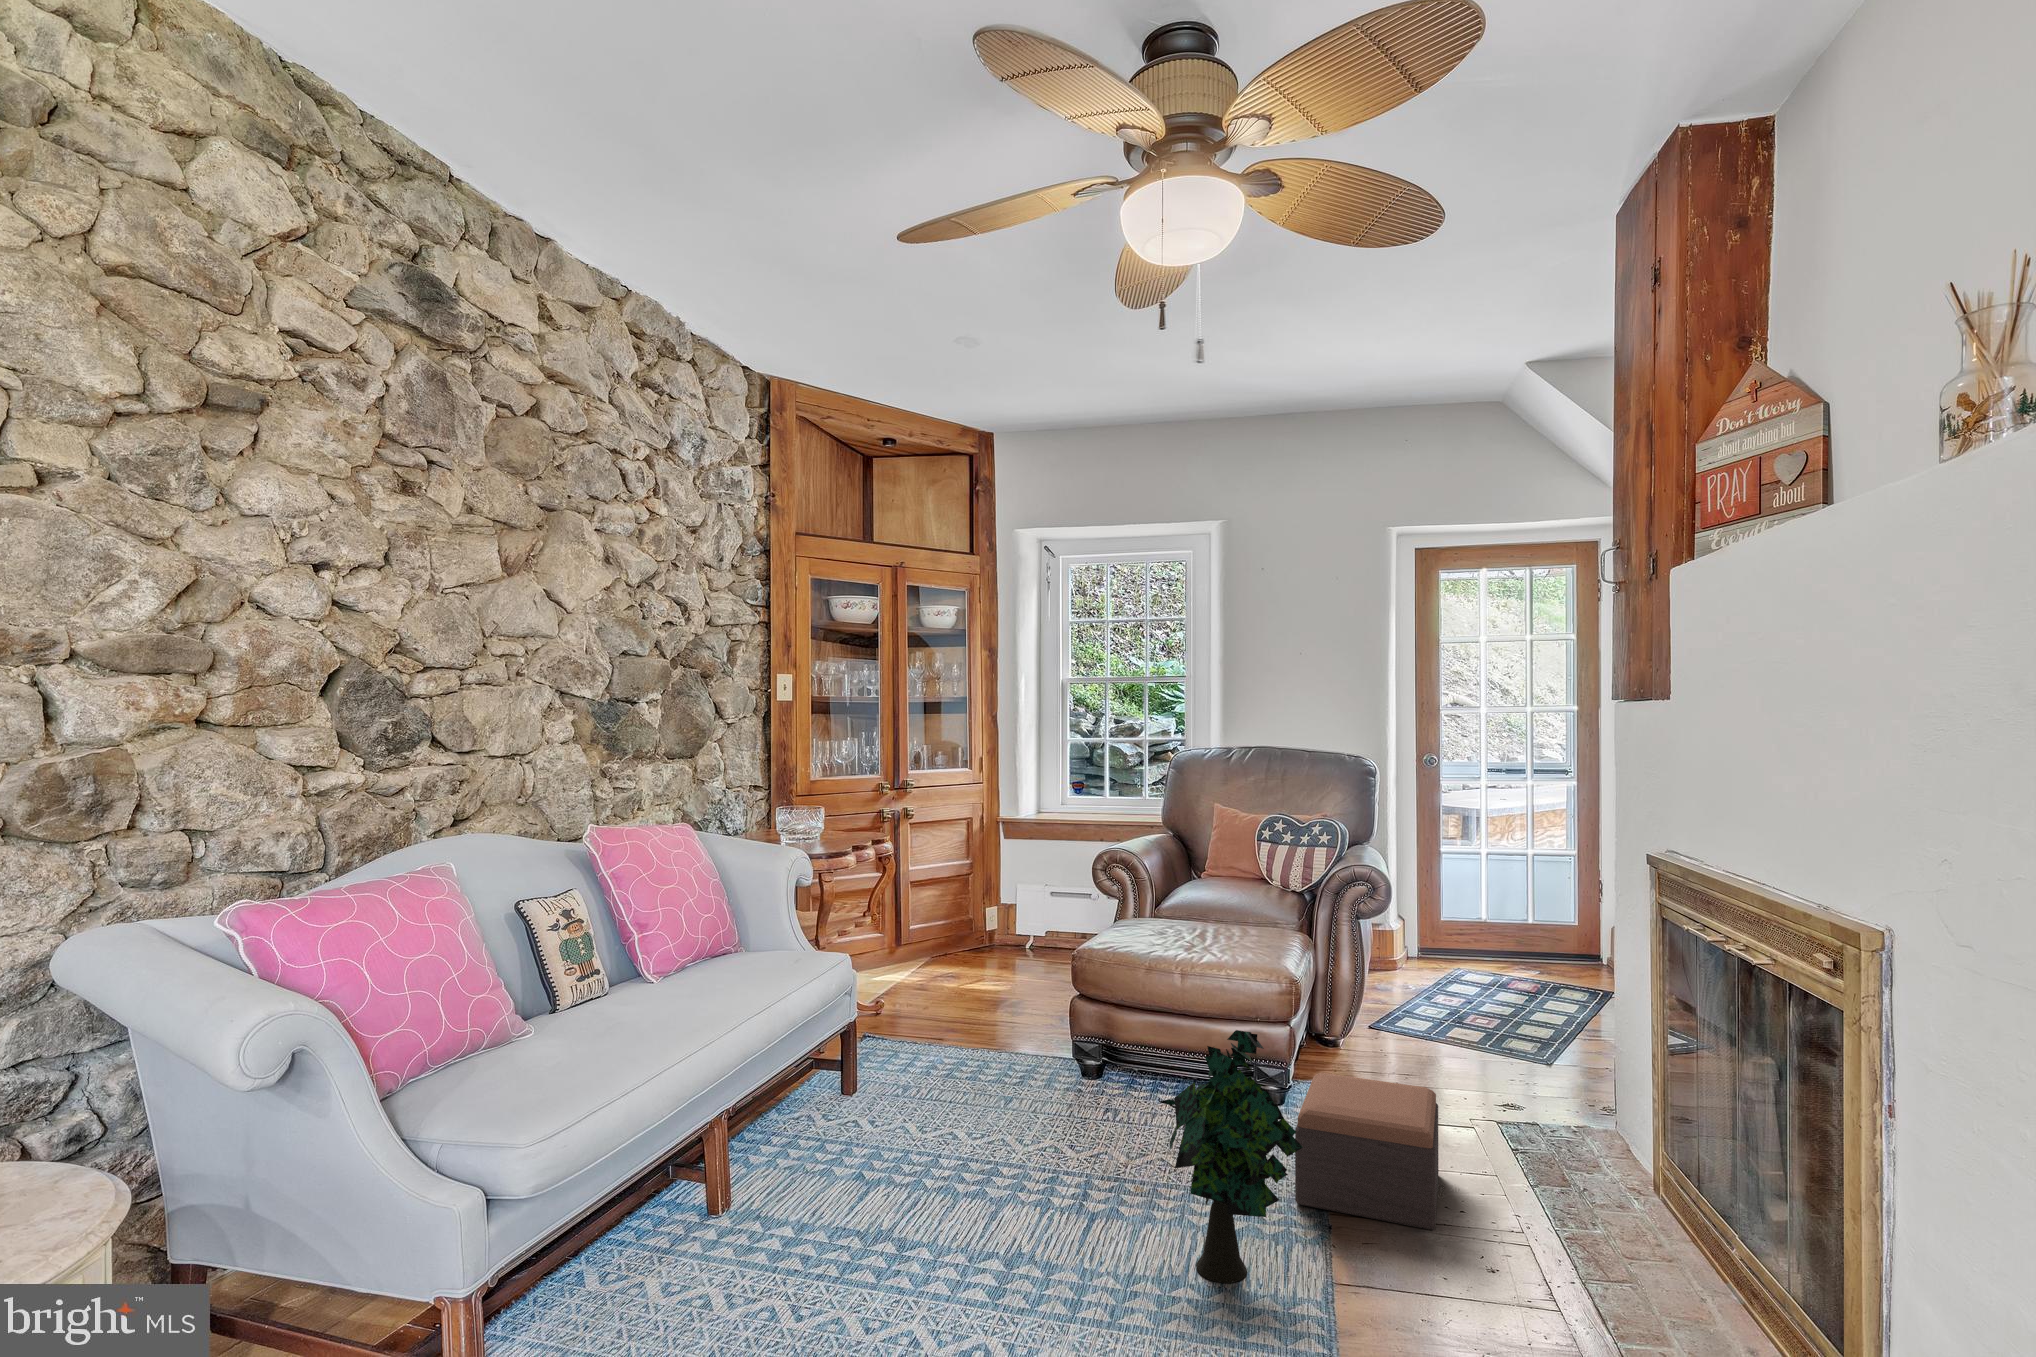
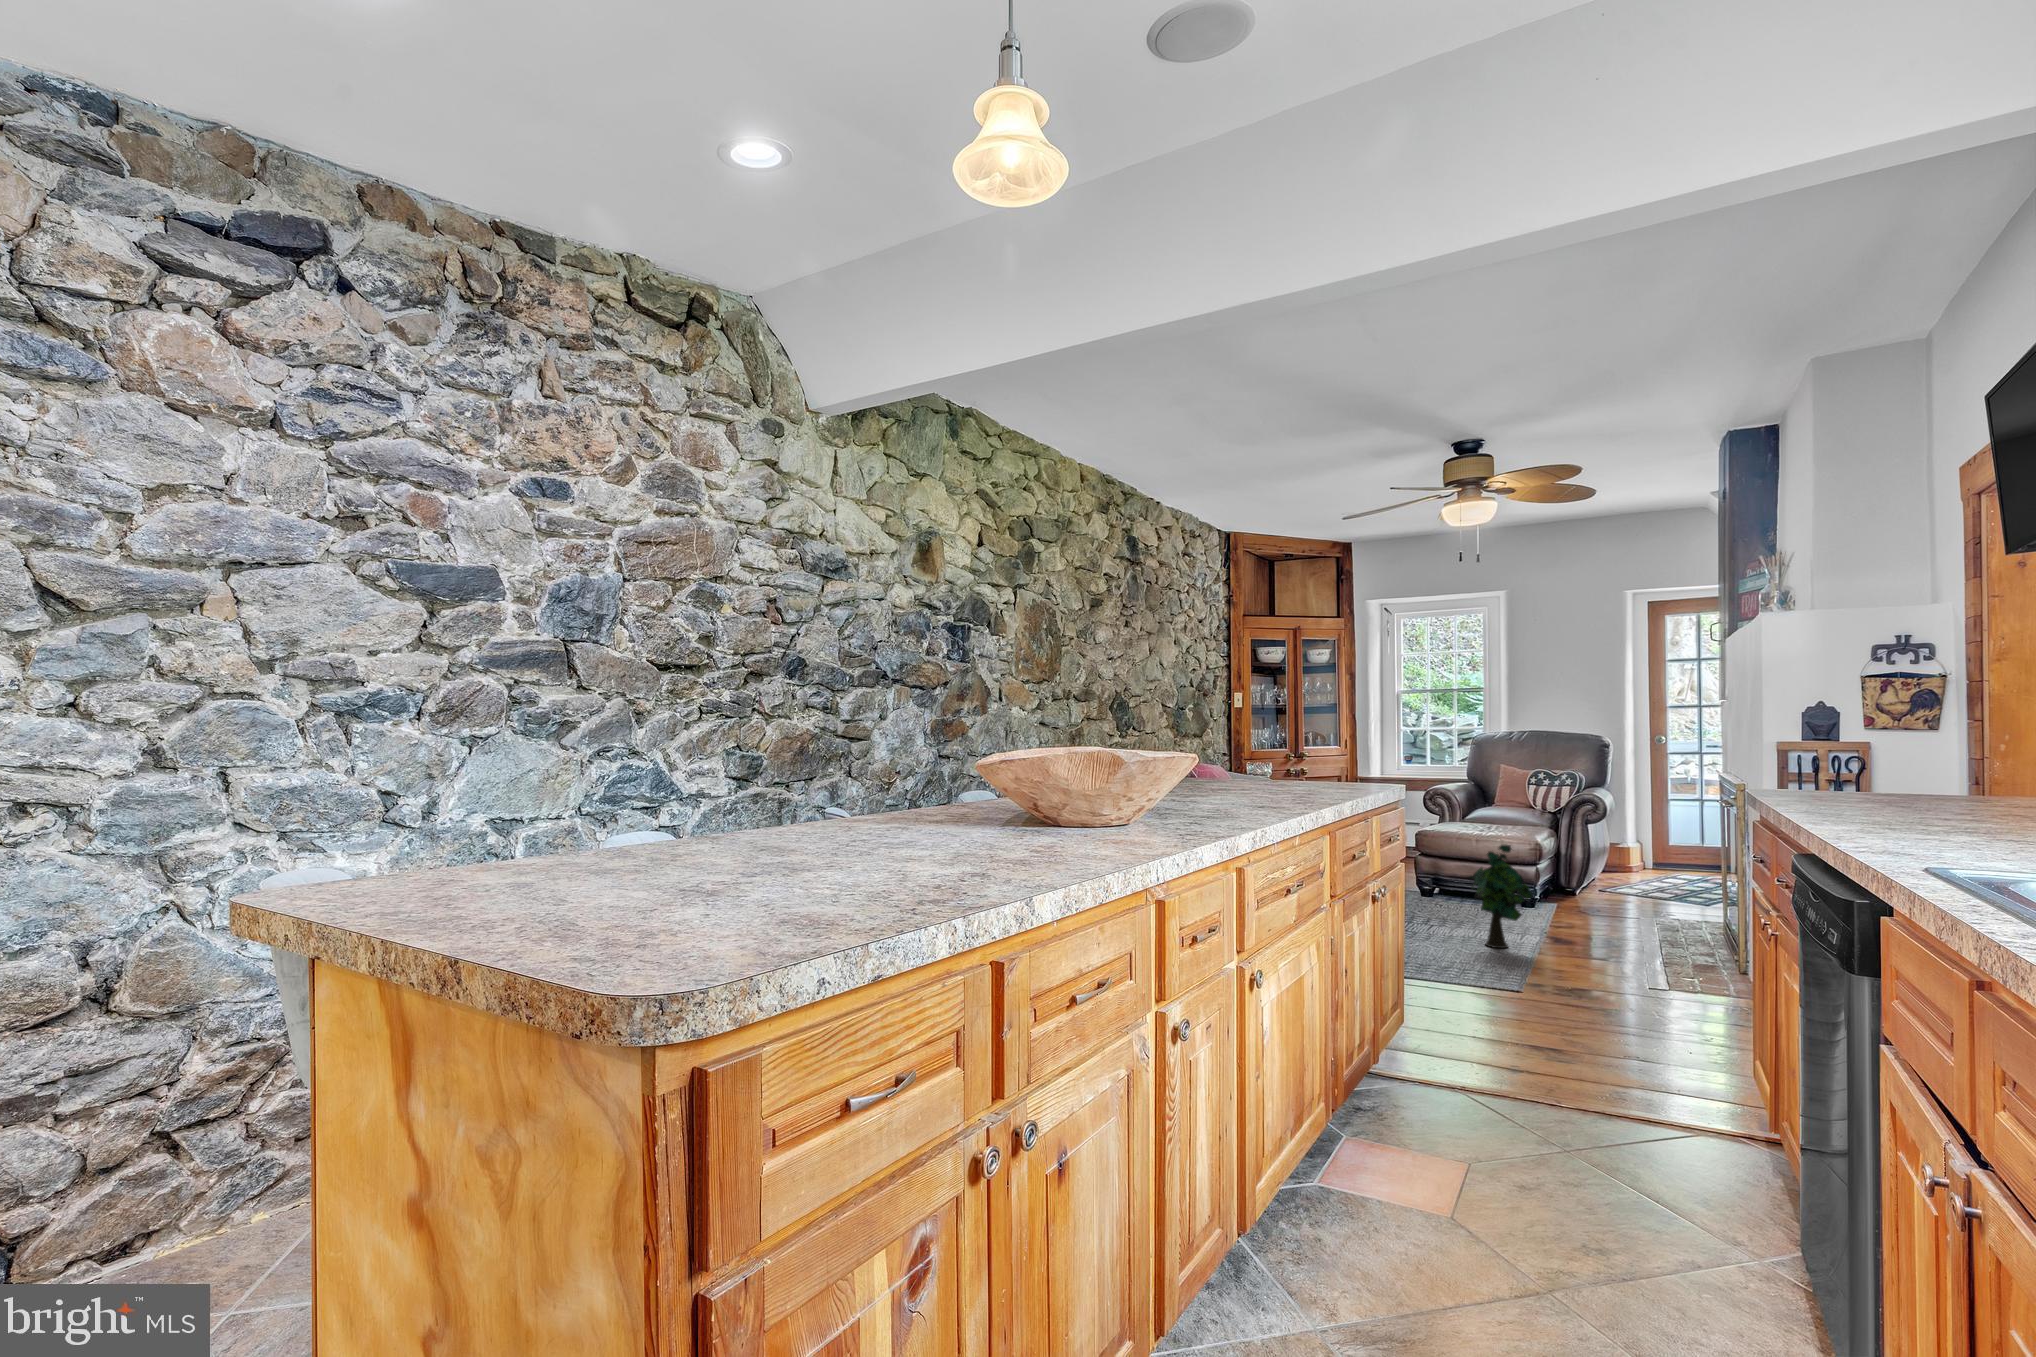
footstool: present [1295,1073,1439,1230] -> none [1535,884,1616,945]

